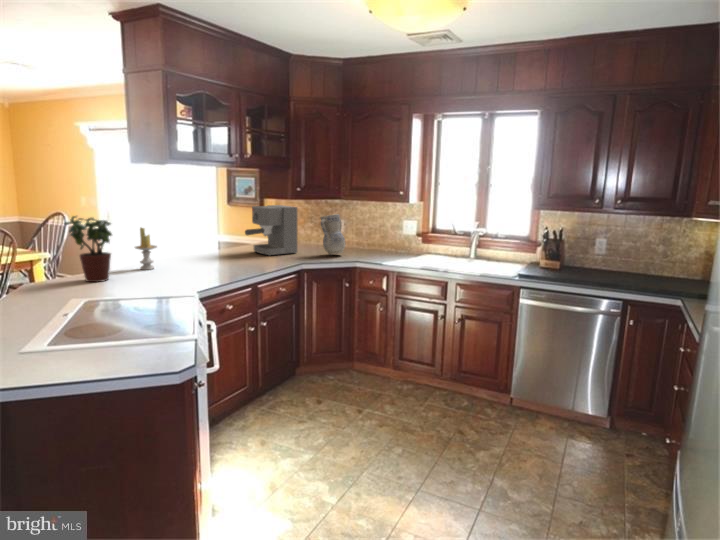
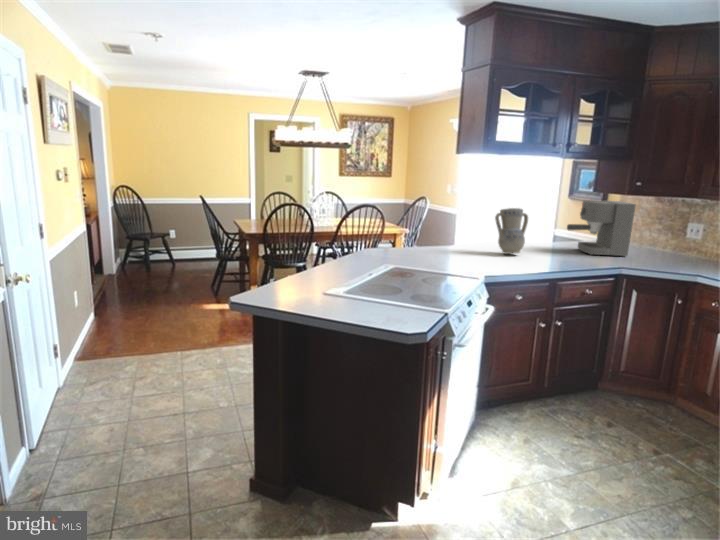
vase: present [320,214,345,255] -> present [495,208,528,254]
potted plant: present [65,216,112,282] -> none [400,198,434,255]
candle: present [135,228,157,270] -> none [454,212,474,251]

